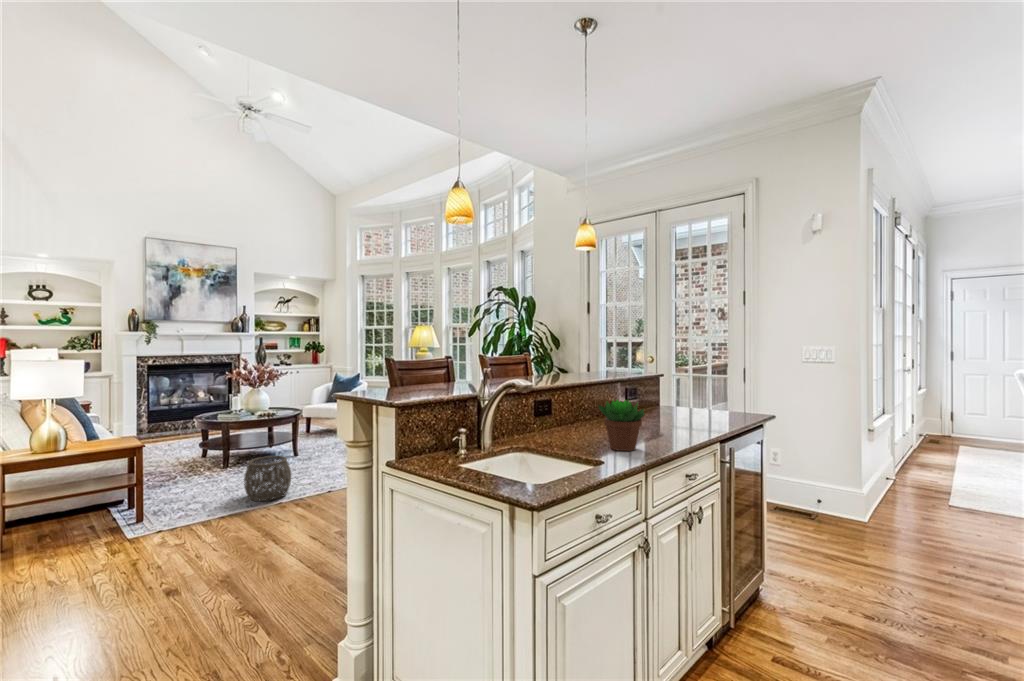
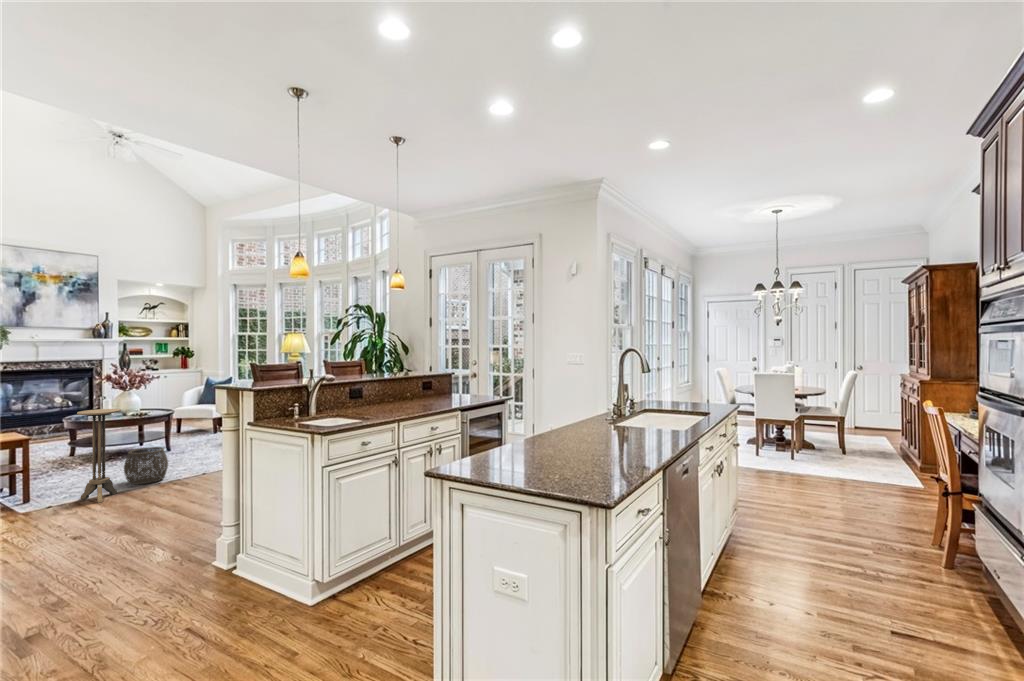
succulent plant: present [599,400,645,451] -> none [378,385,407,414]
side table: none [188,412,237,528] -> present [77,409,121,503]

